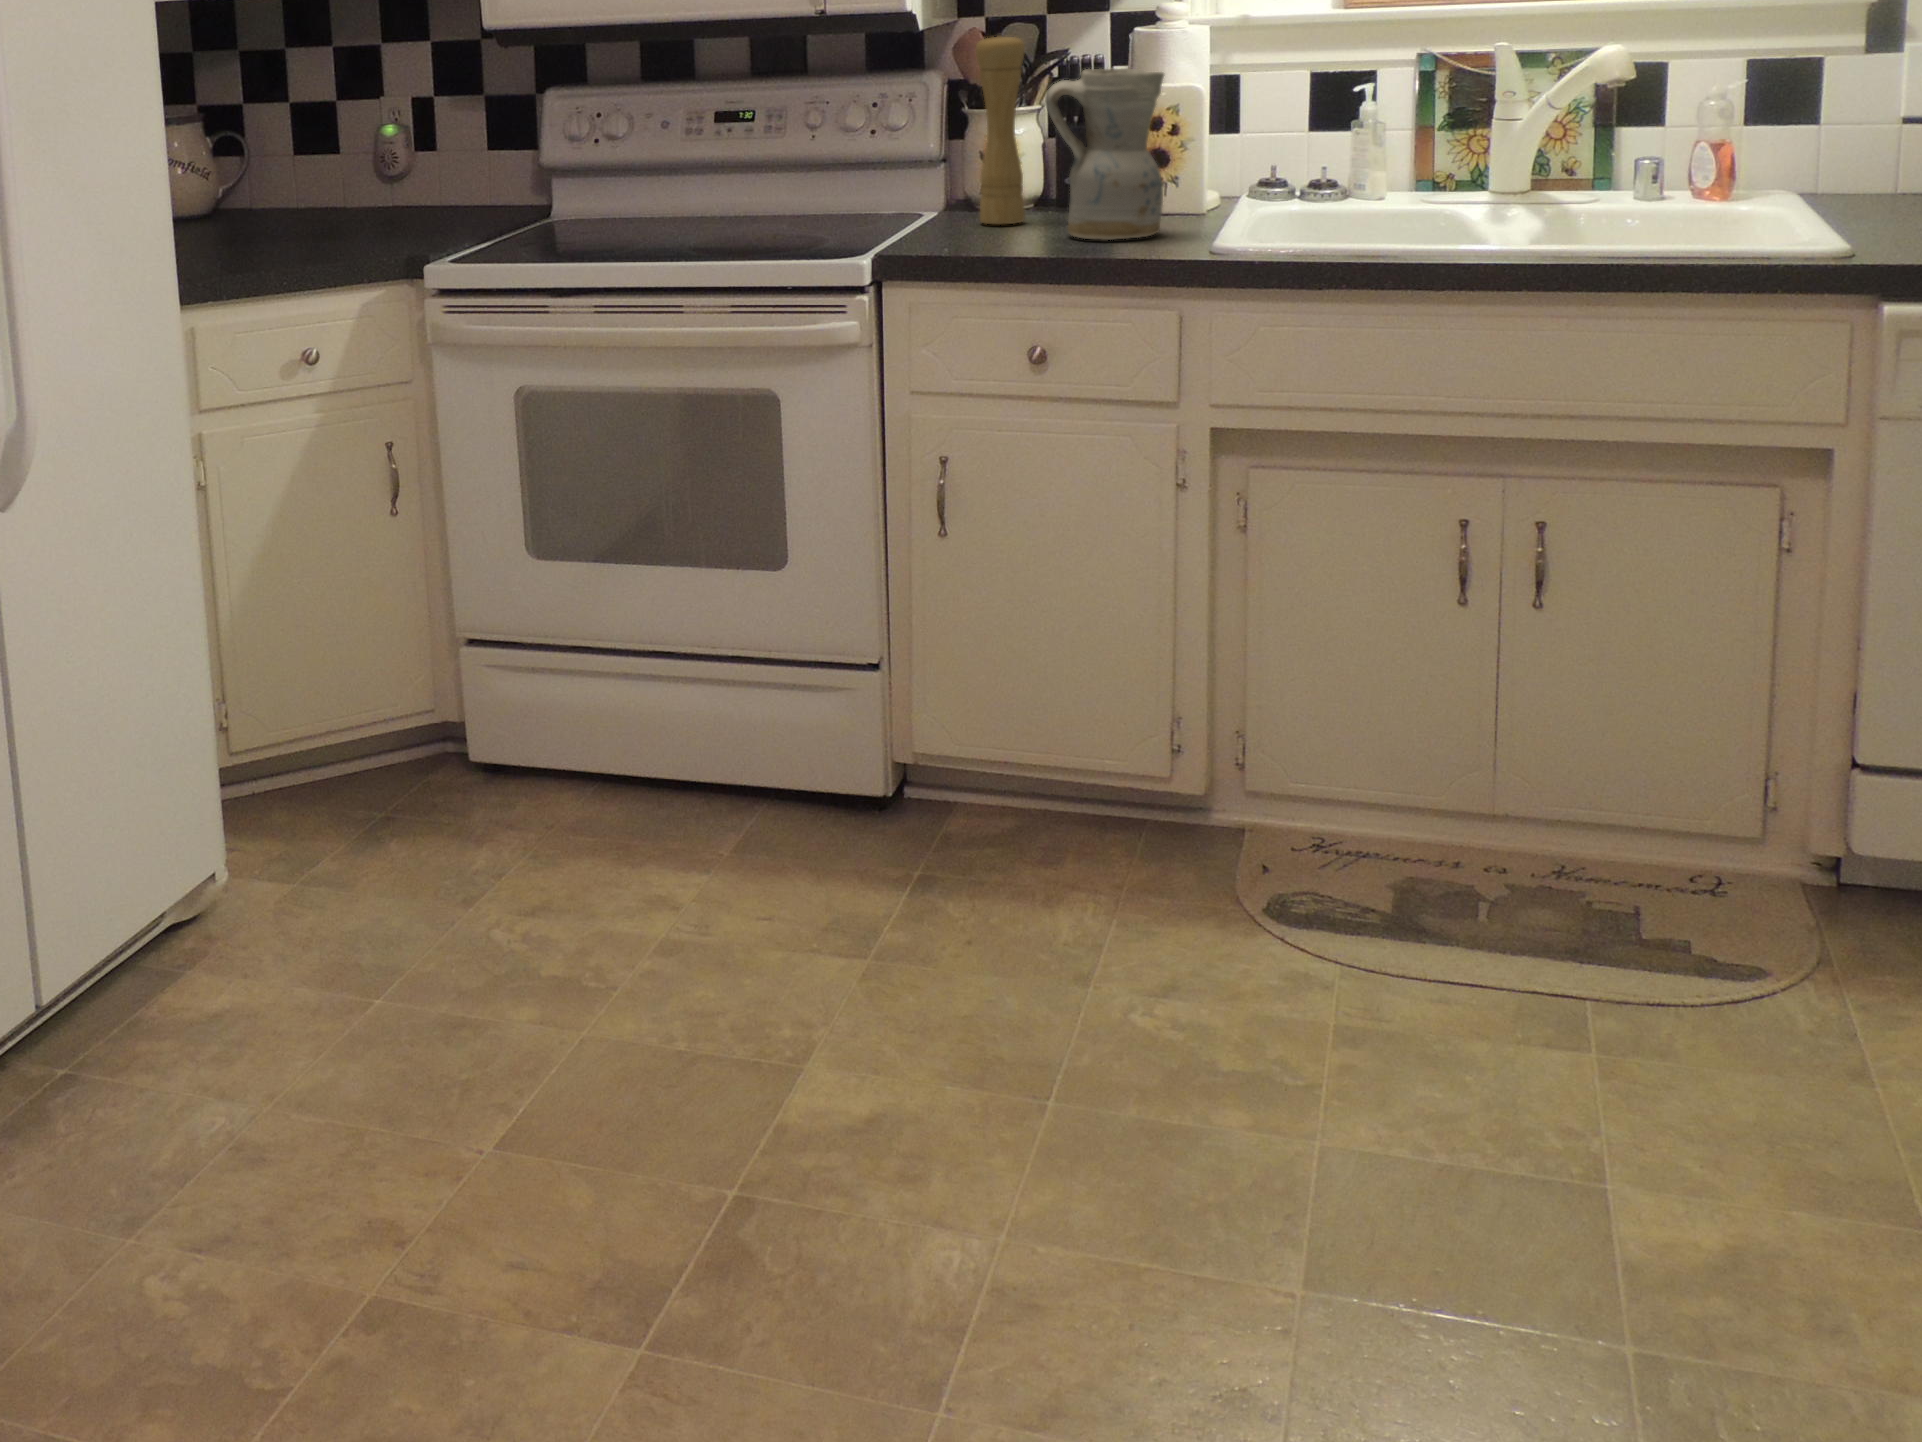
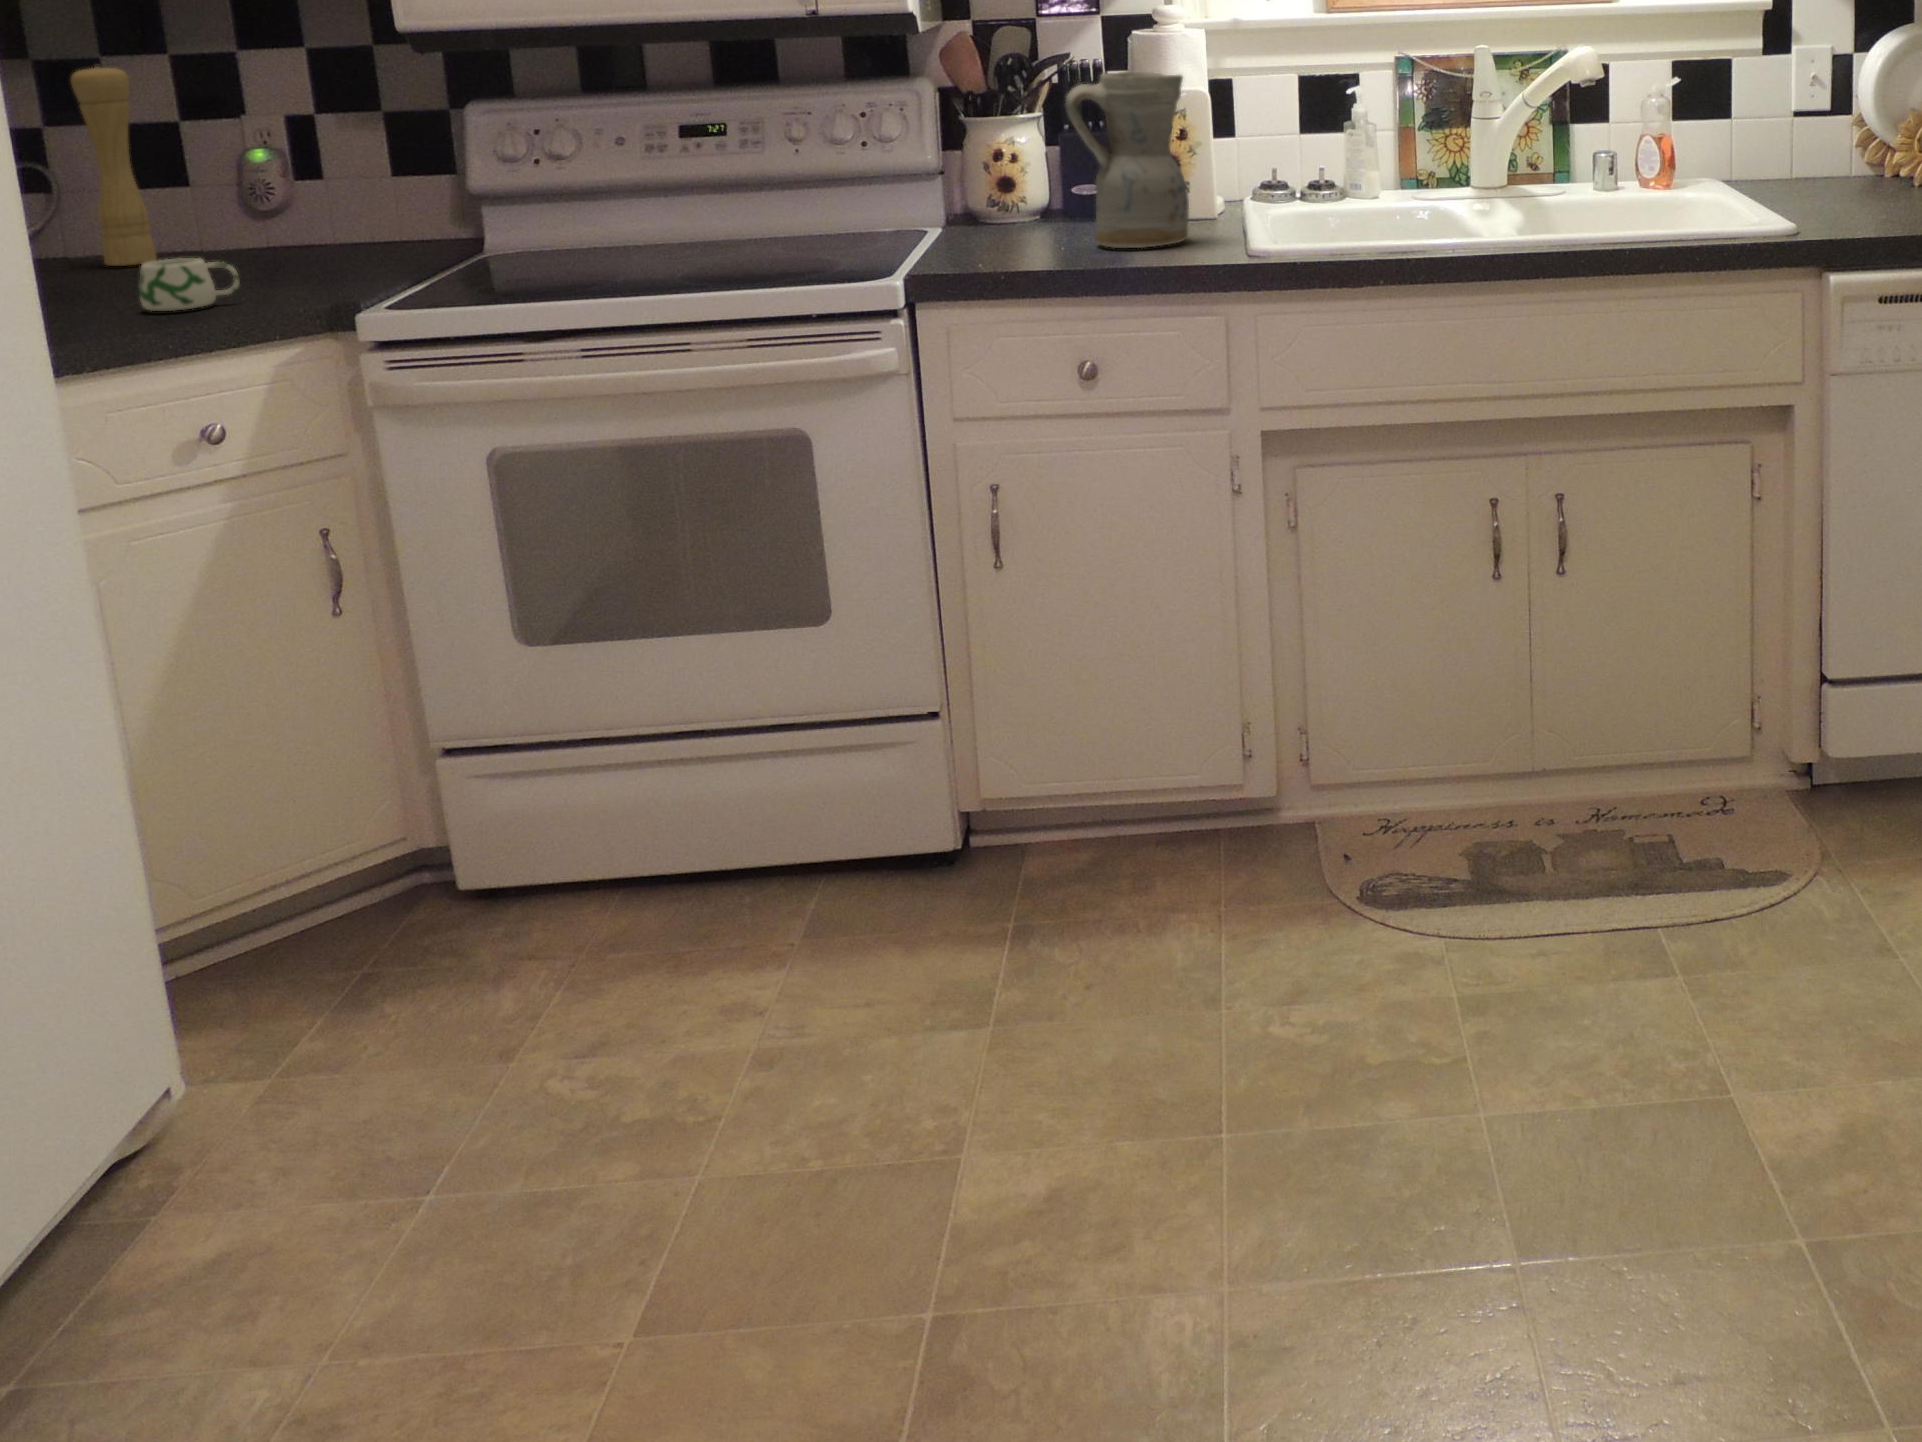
pepper mill: present [976,34,1025,224] -> present [71,65,157,266]
mug: none [277,214,348,256] -> present [139,258,240,311]

